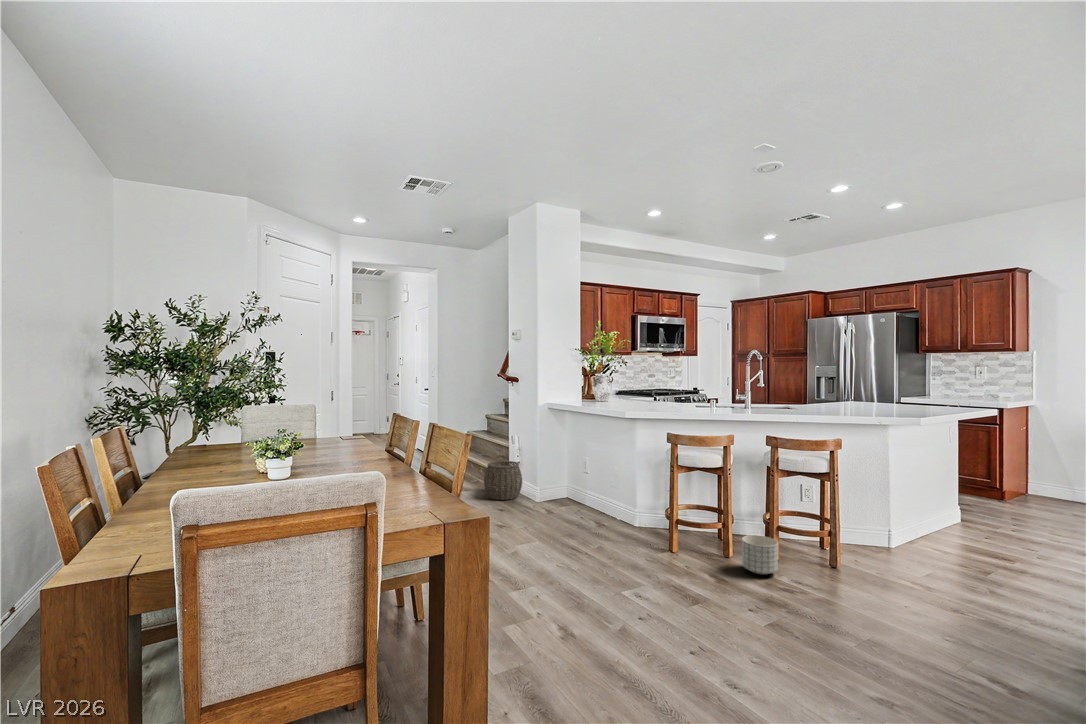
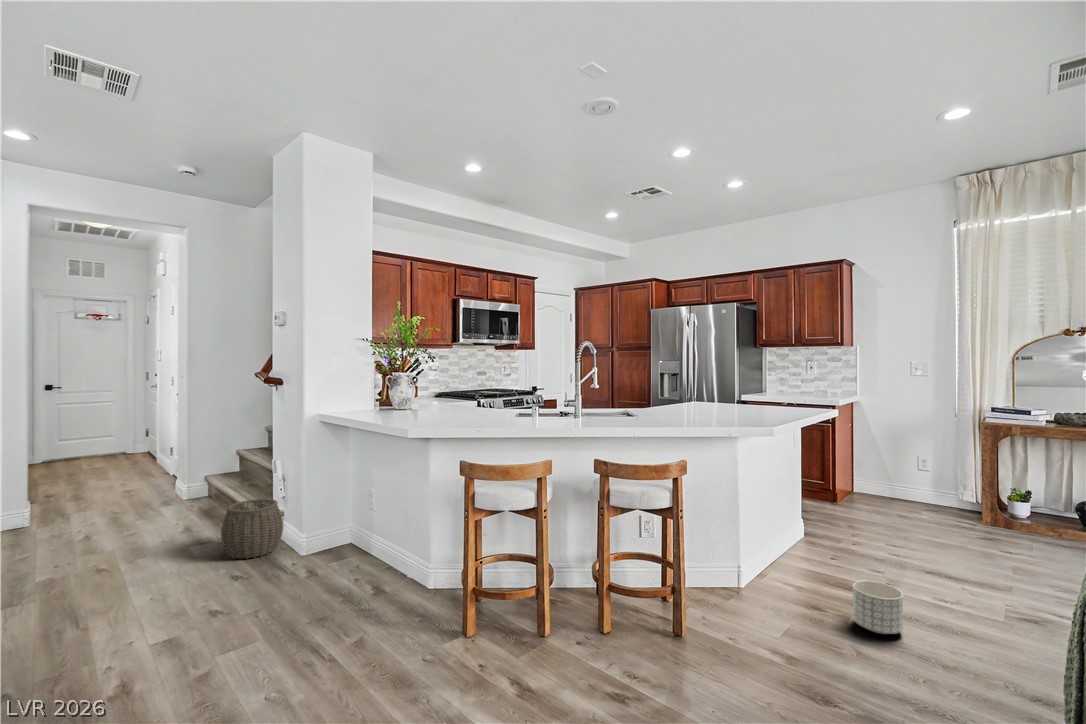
planter: present [742,535,778,575] -> present [853,581,903,634]

